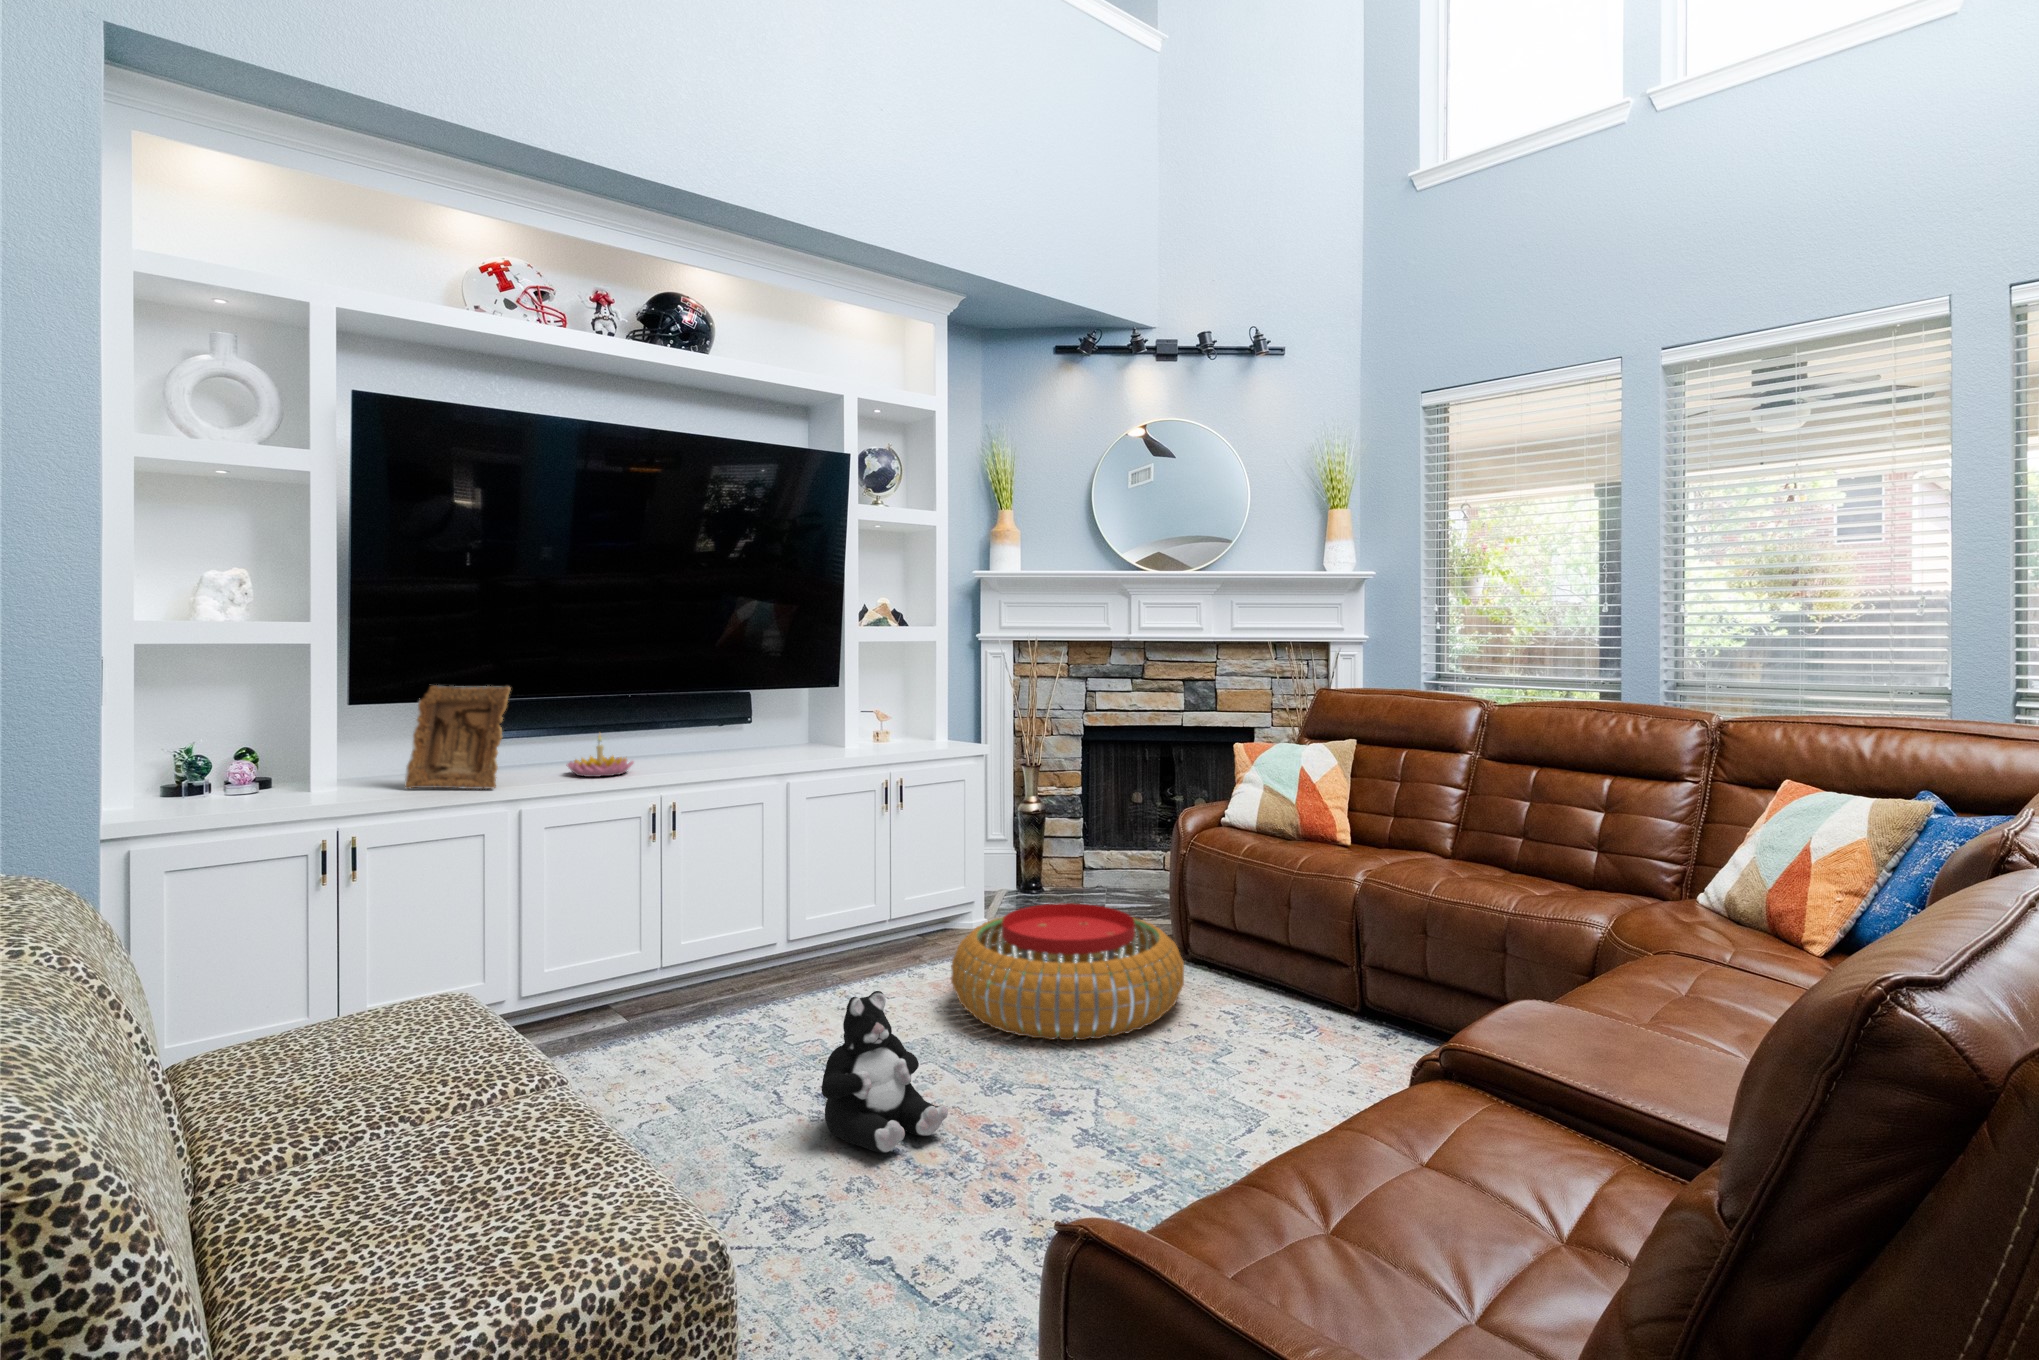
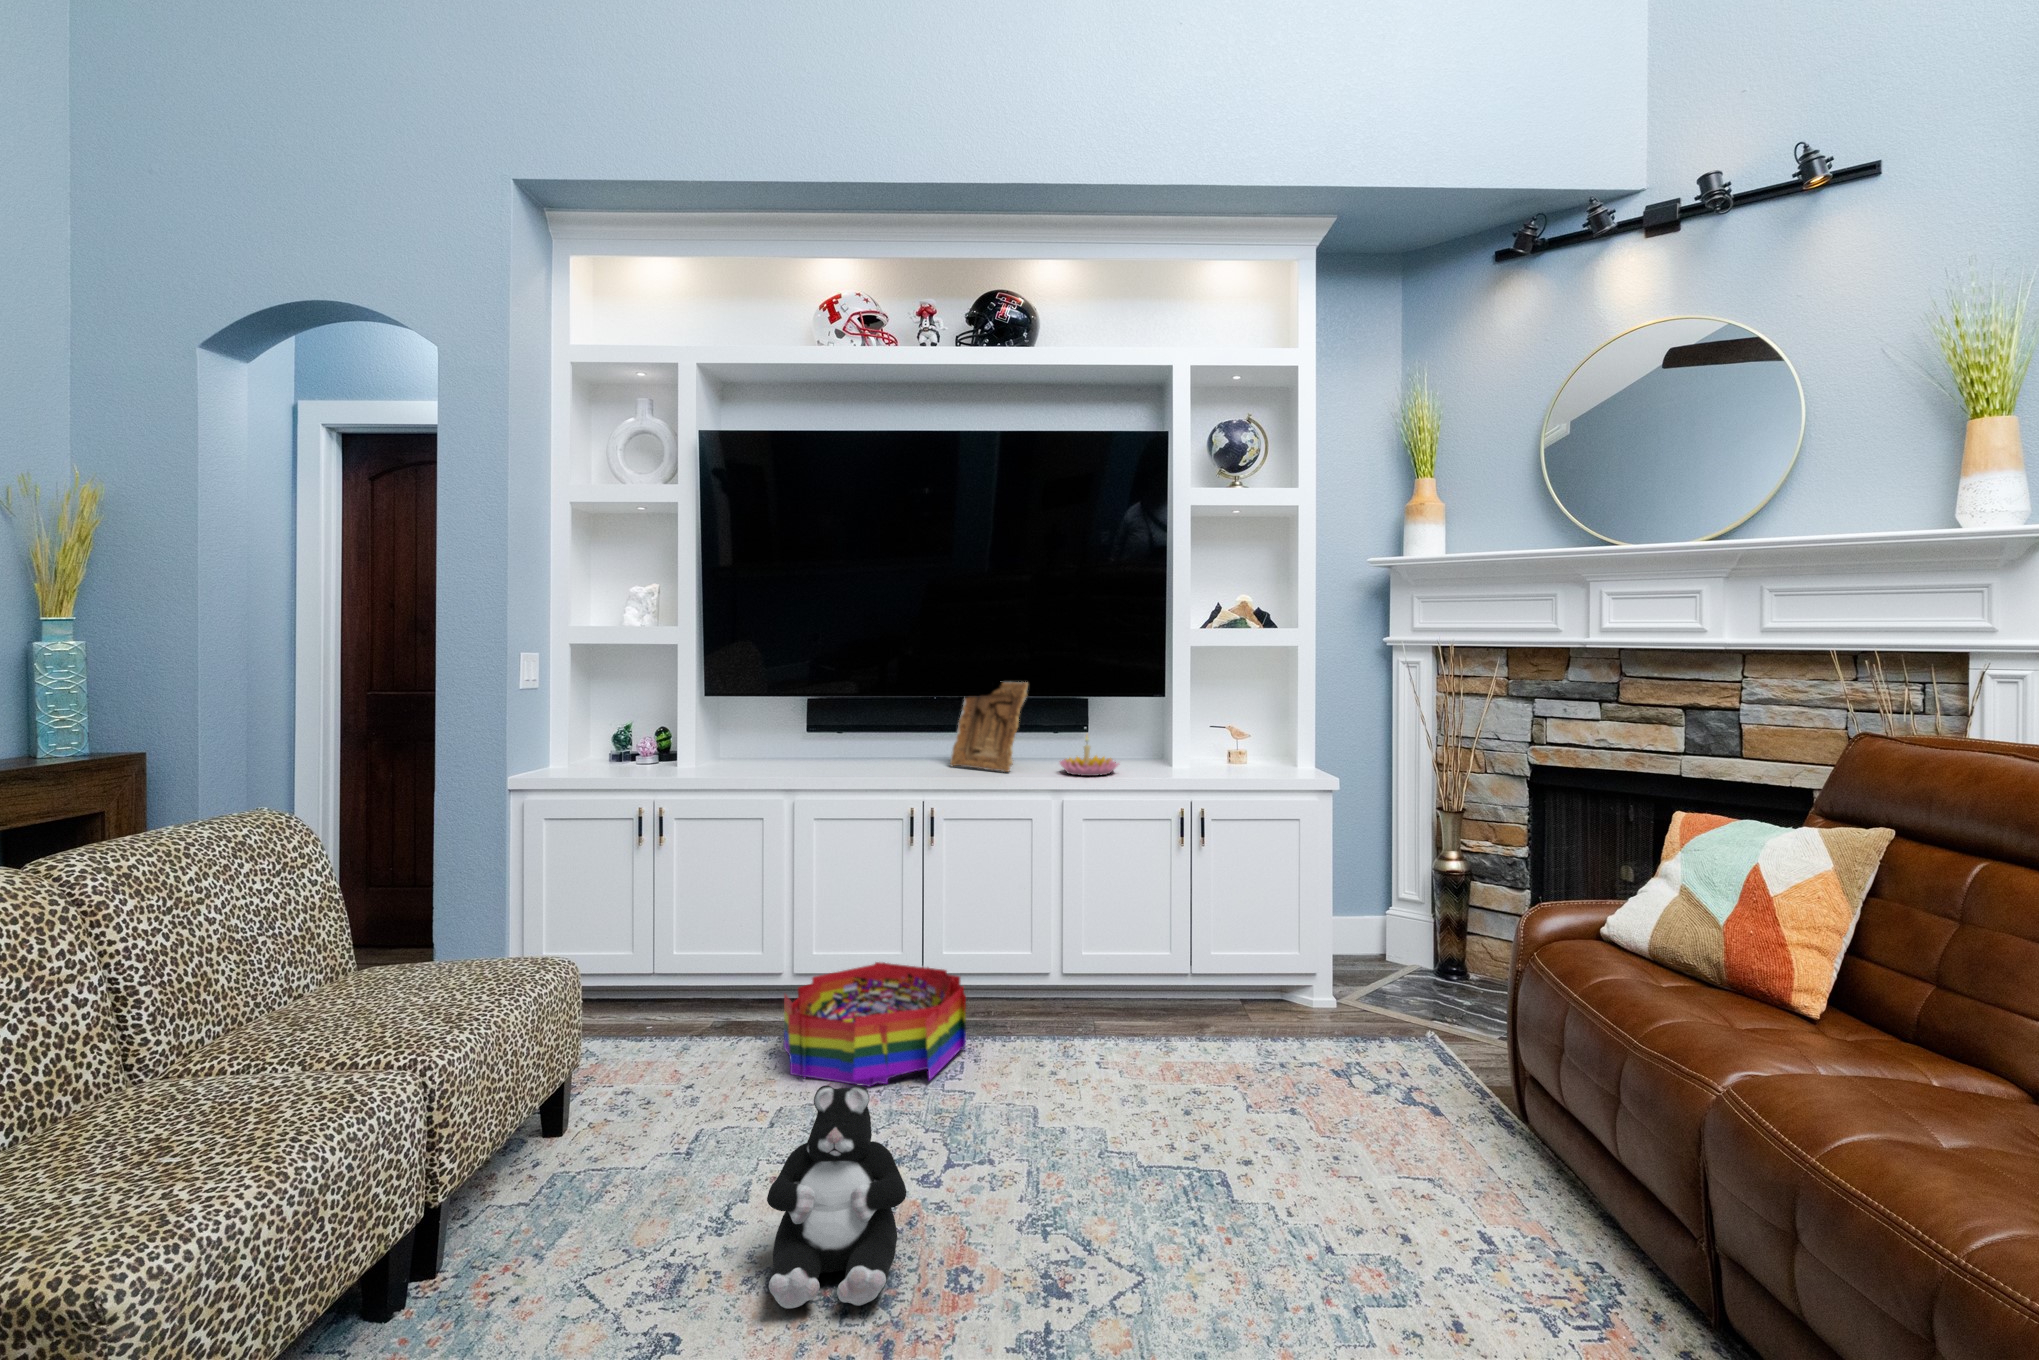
picture frame: present [405,685,510,789] -> present [950,682,1028,772]
candle holder: present [566,735,634,777] -> present [1060,735,1119,776]
pouf: present [951,903,1184,1040] -> none [1115,1007,1461,1244]
storage bin: none [580,945,762,1060] -> present [784,962,966,1087]

